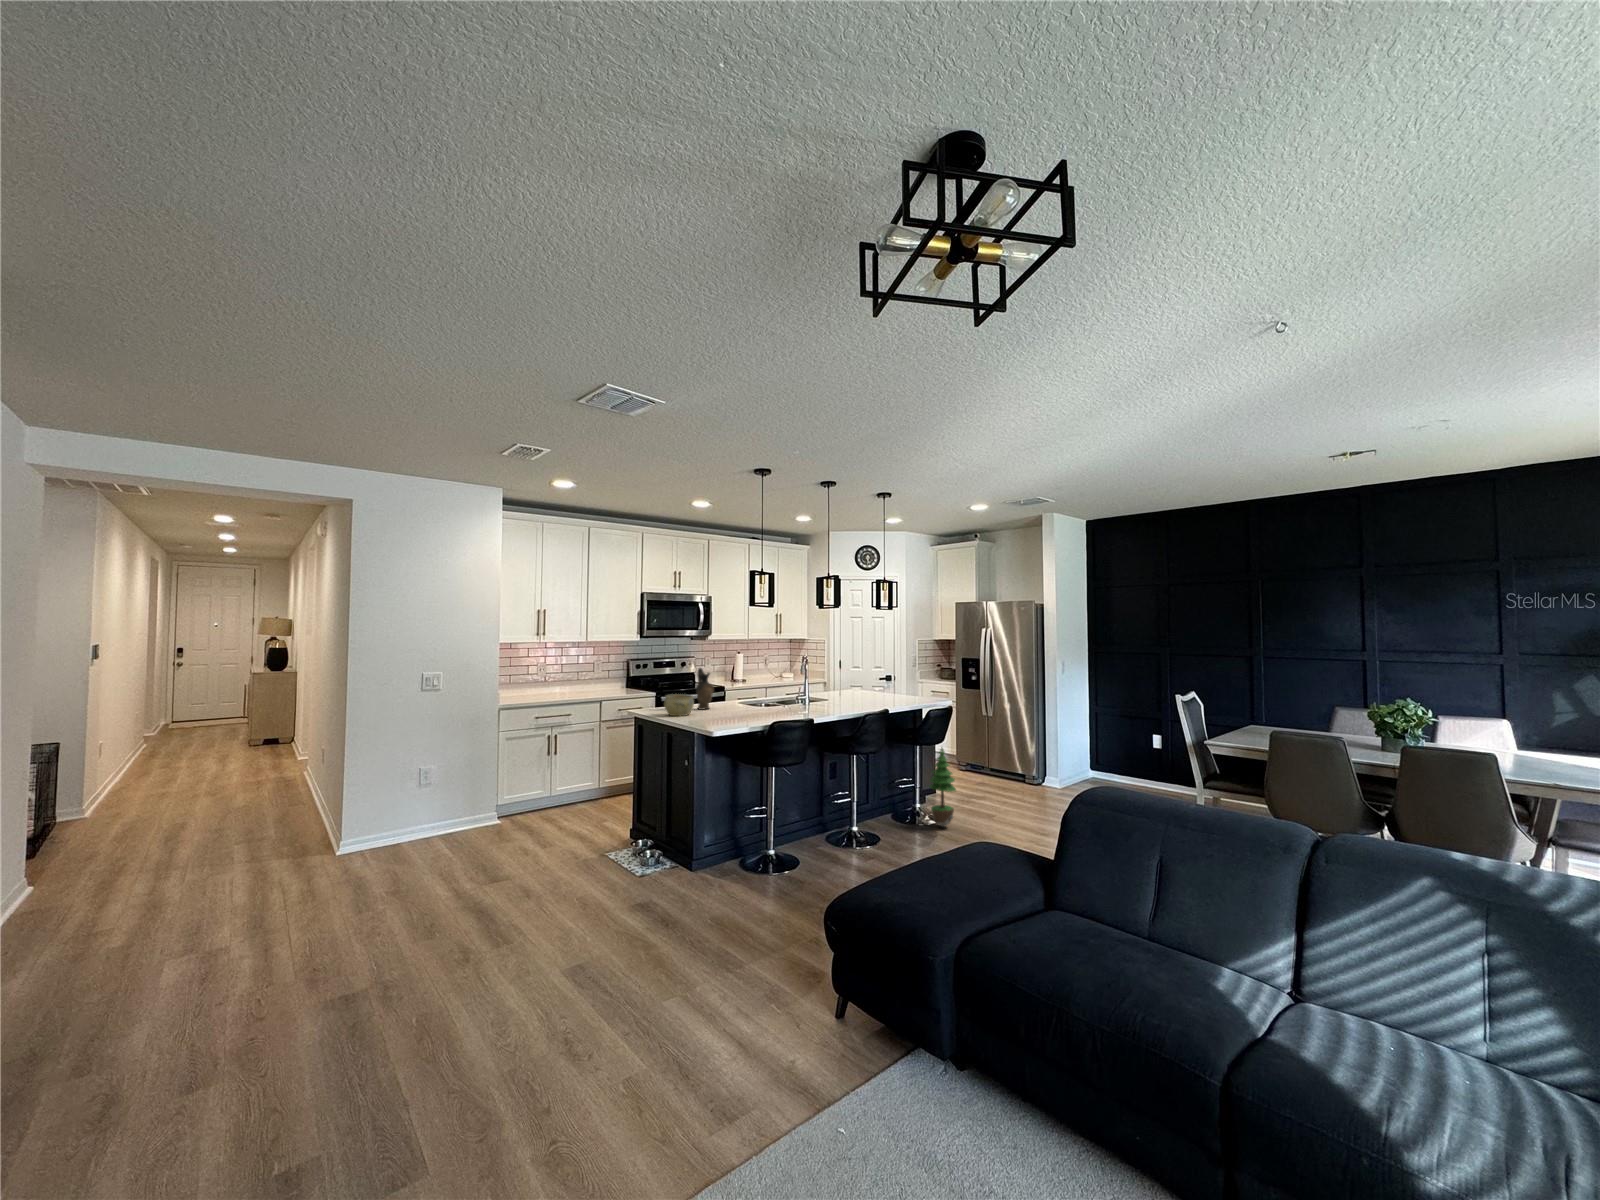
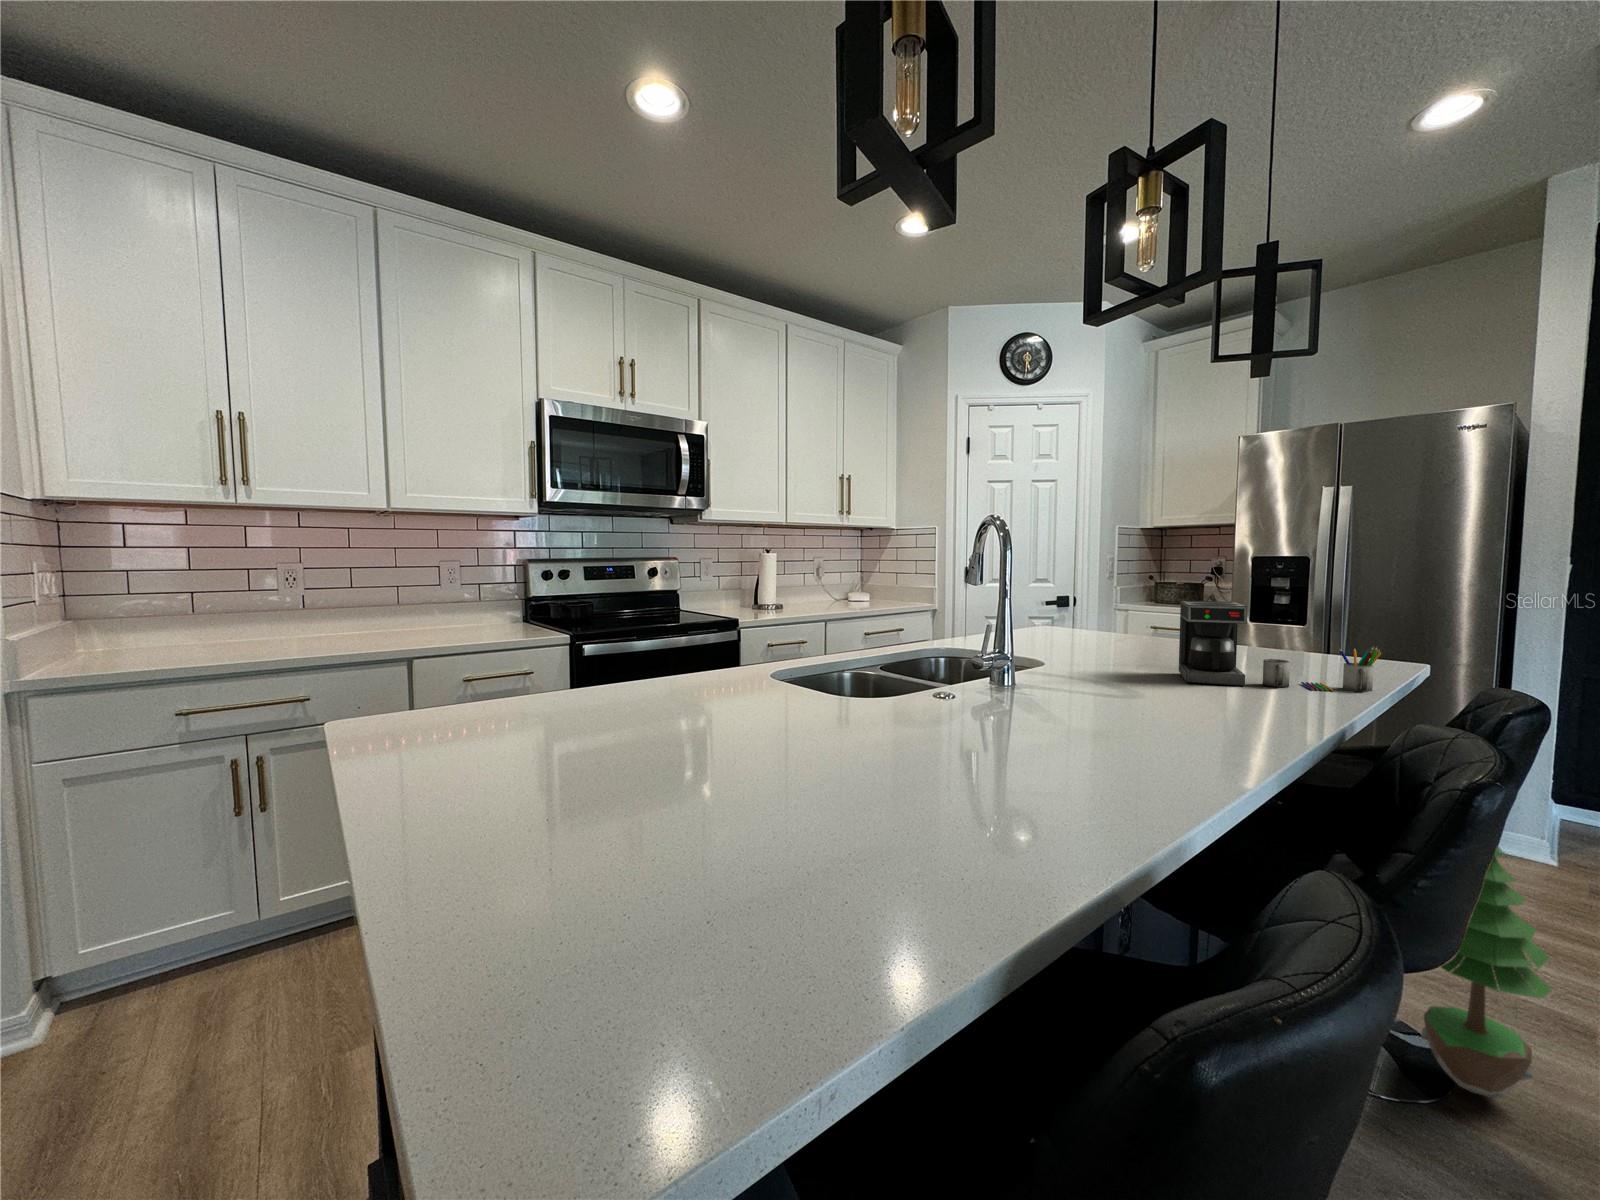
ceramic pitcher: present [696,668,714,710] -> none [626,555,691,706]
coffee maker: none [858,680,905,706] -> present [1179,601,1381,692]
ceramic bowl: present [664,694,694,716] -> none [442,656,587,765]

